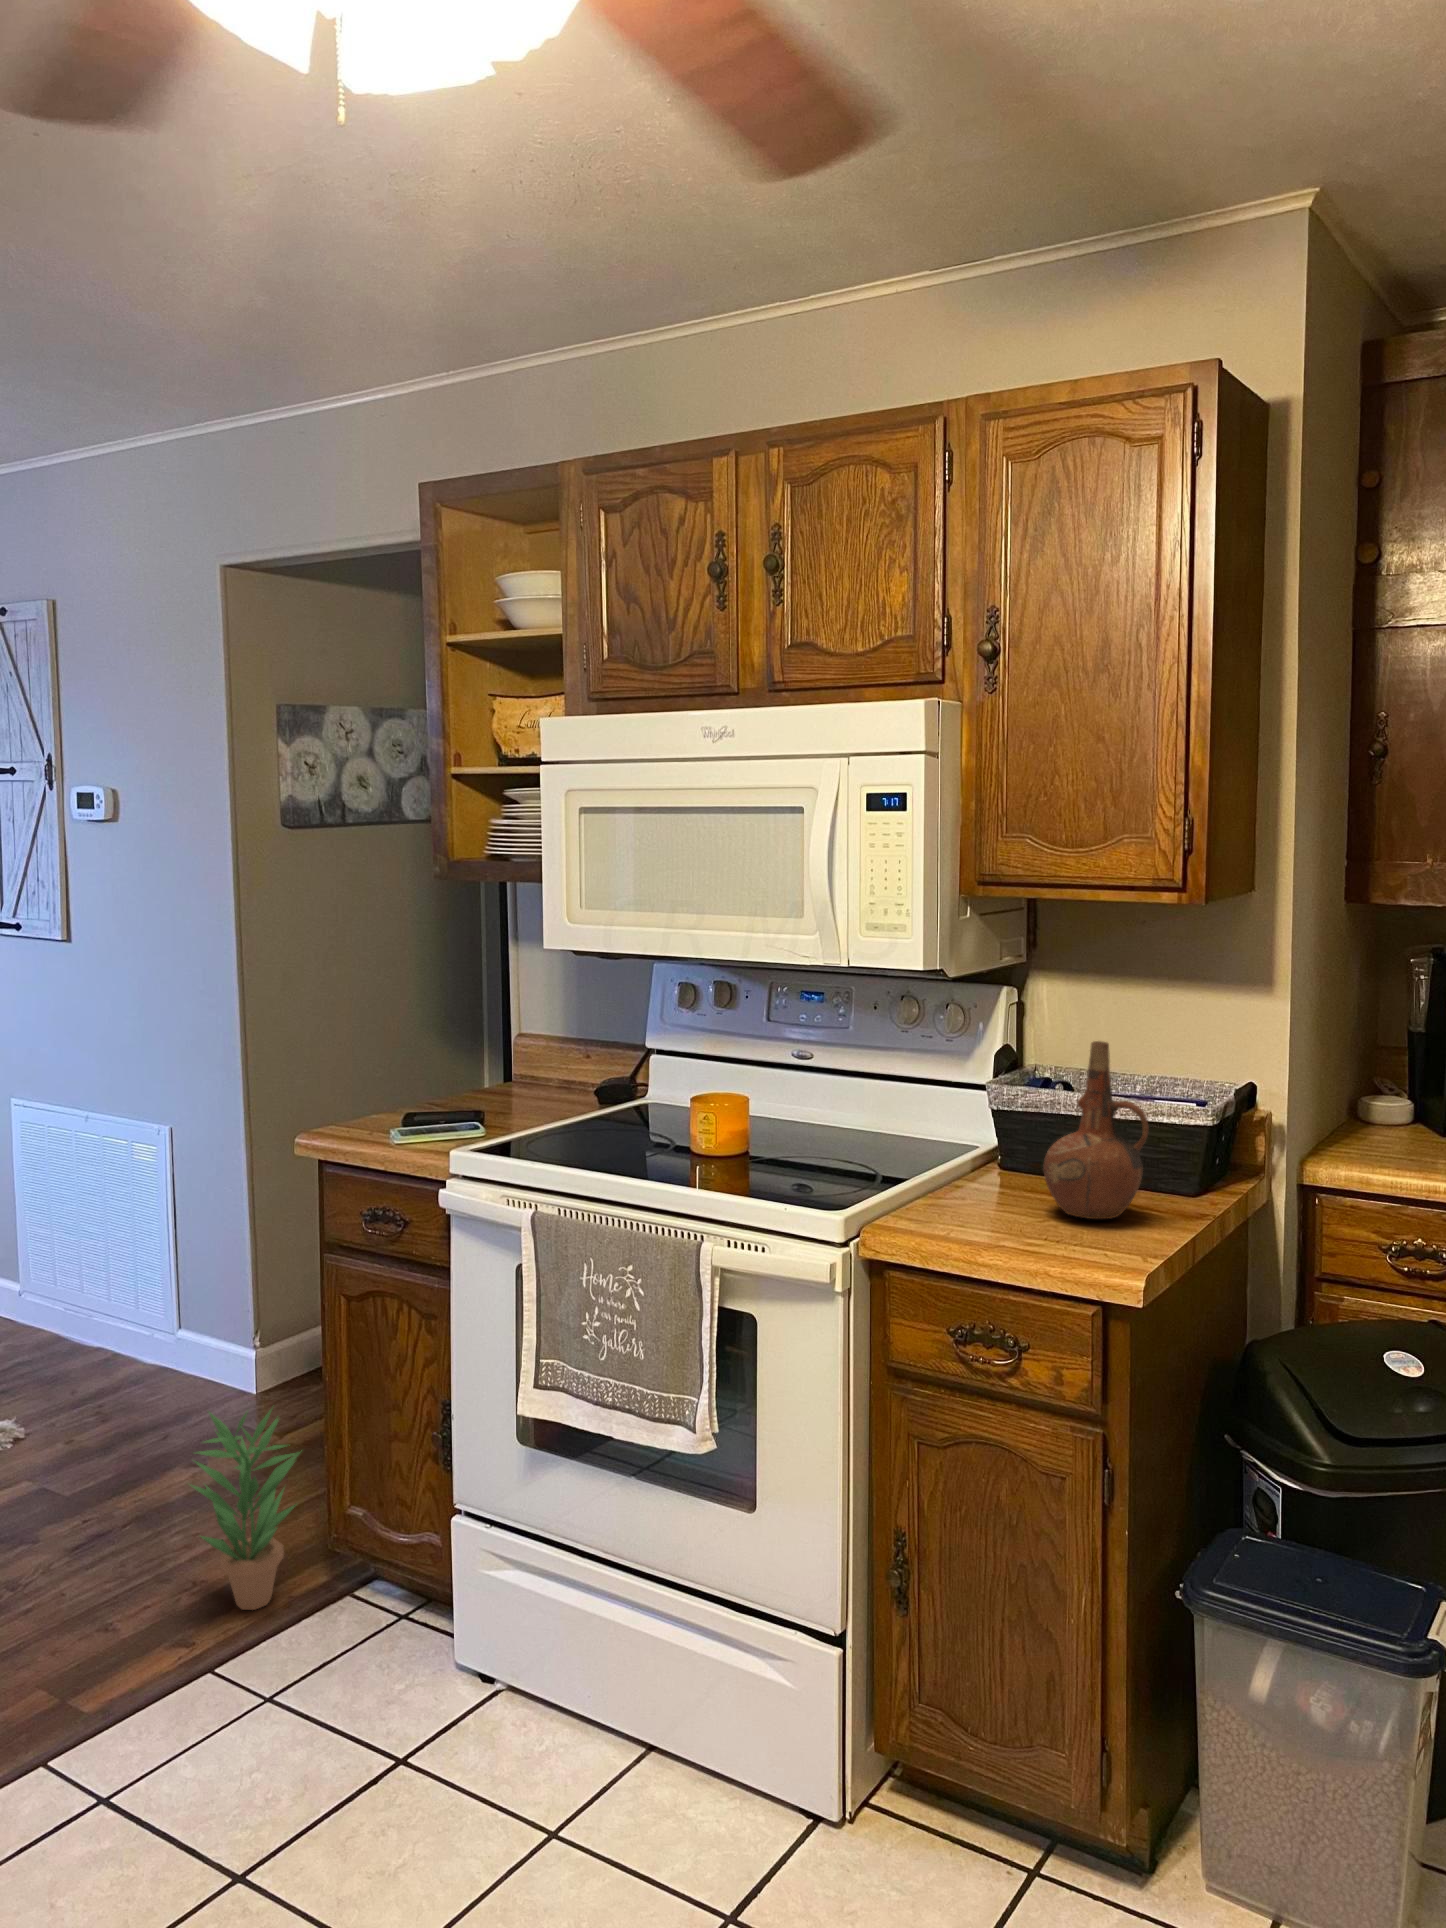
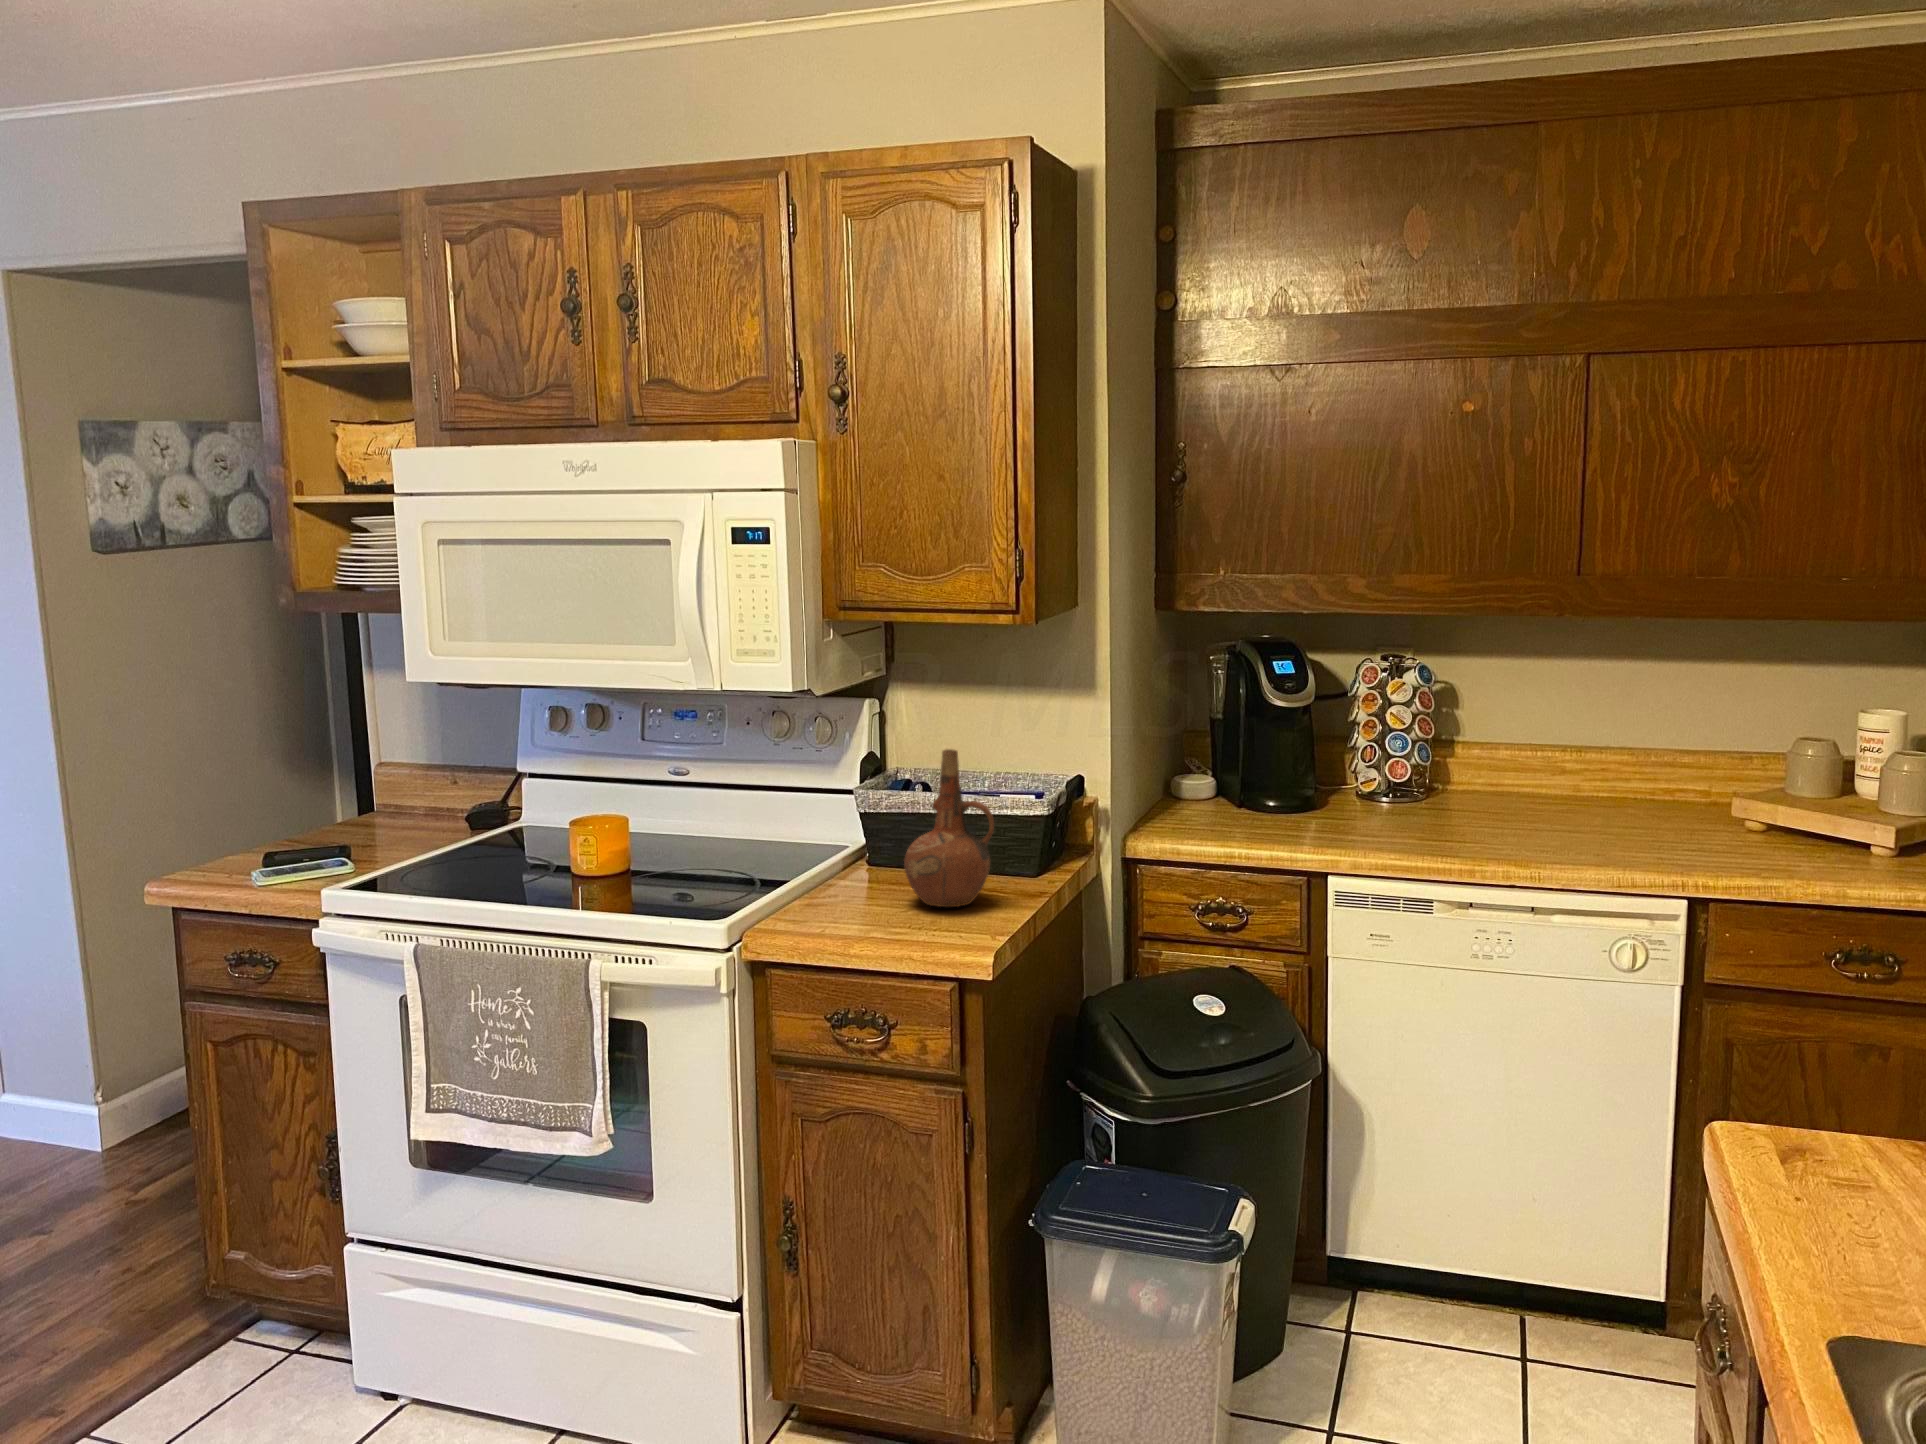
potted plant: present [191,1409,300,1610] -> none [42,1159,175,1369]

